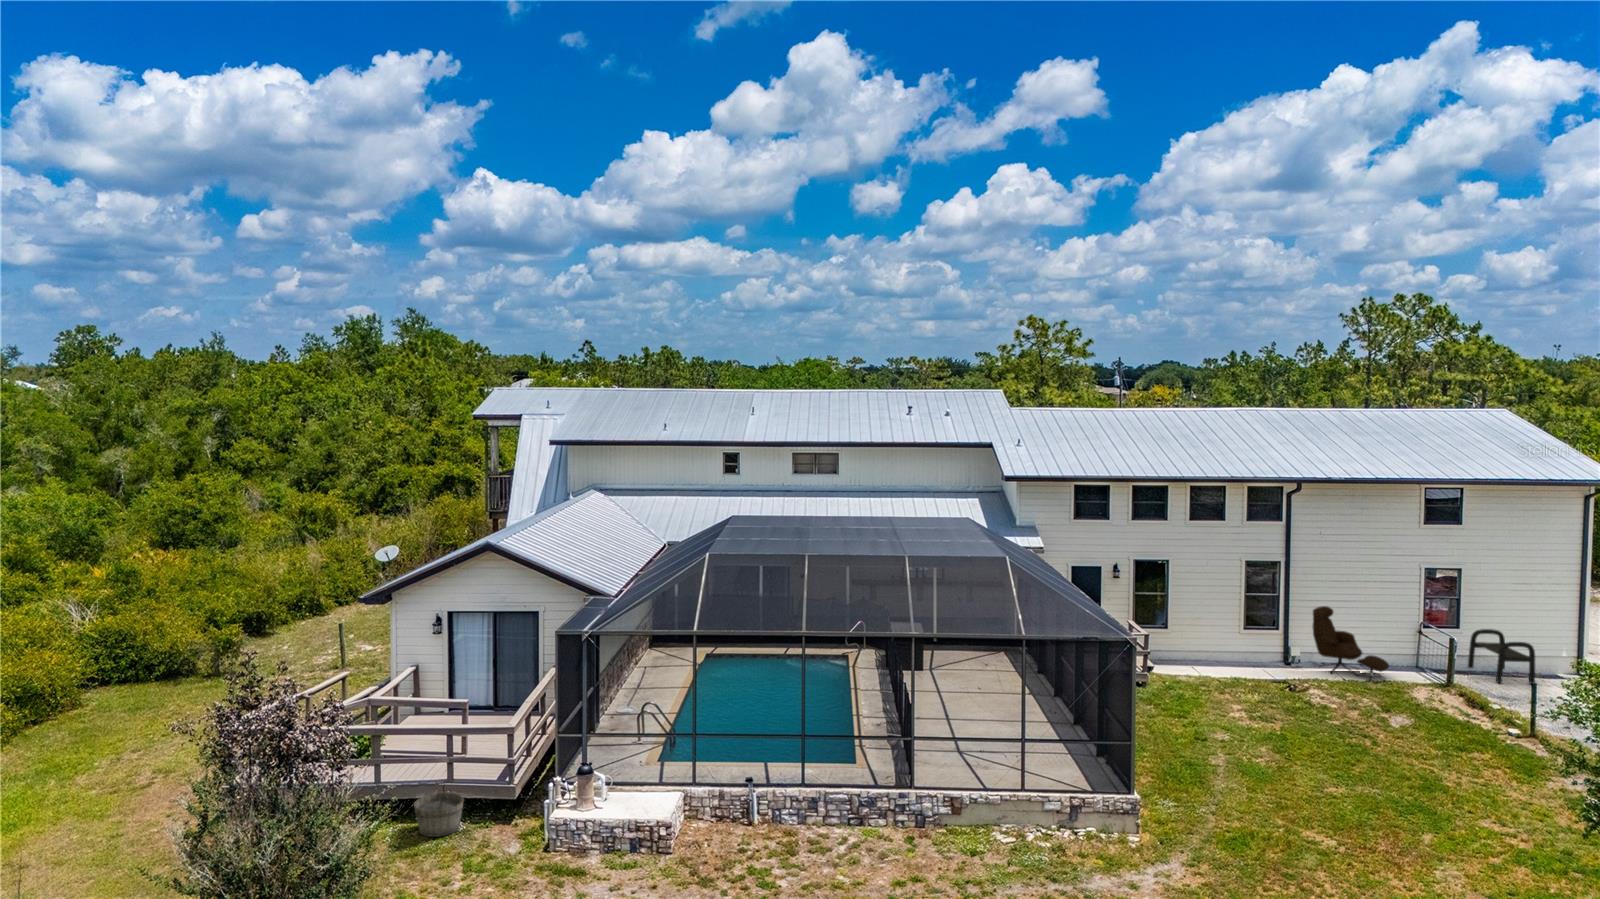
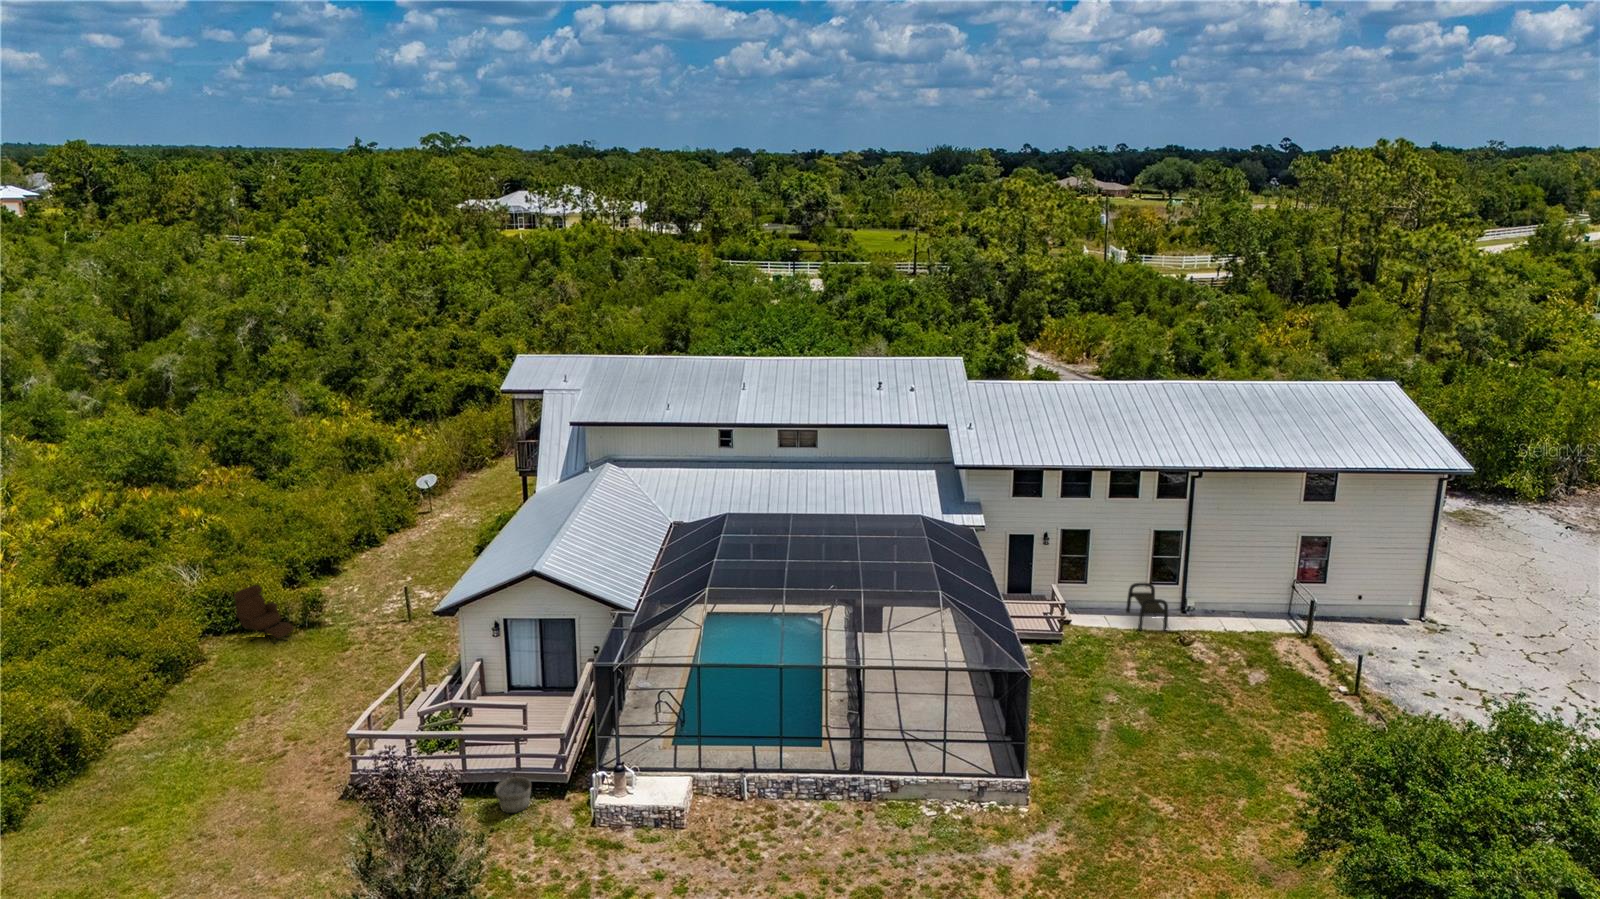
lounge chair: present [1313,606,1389,679] -> present [234,585,294,640]
bench: present [1468,629,1535,684] -> present [1126,583,1168,630]

